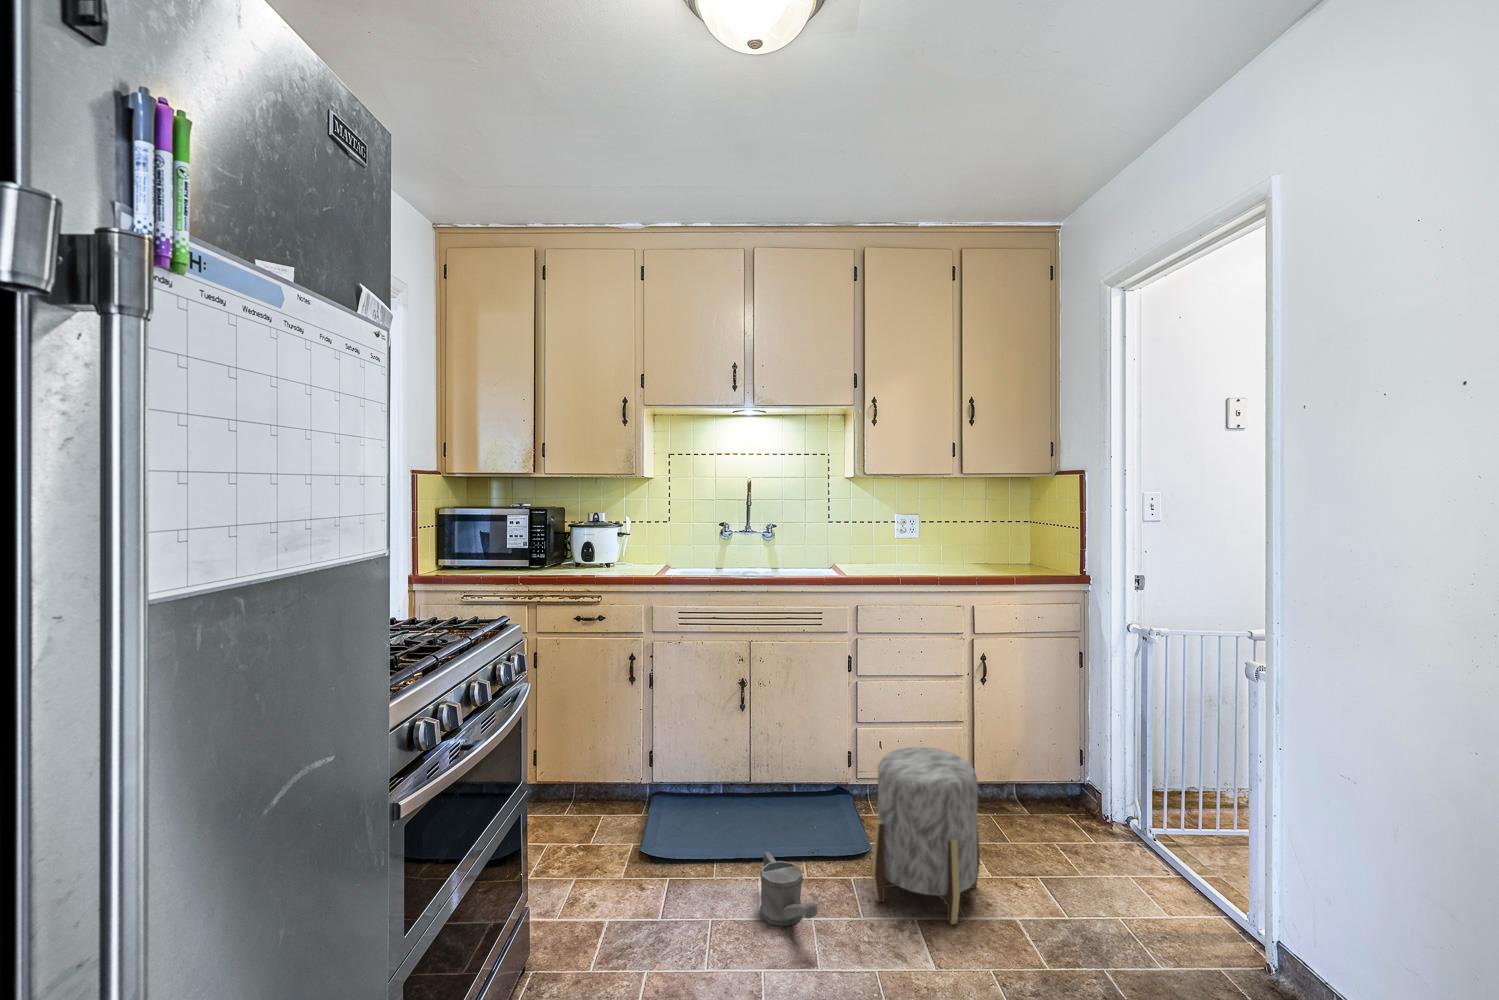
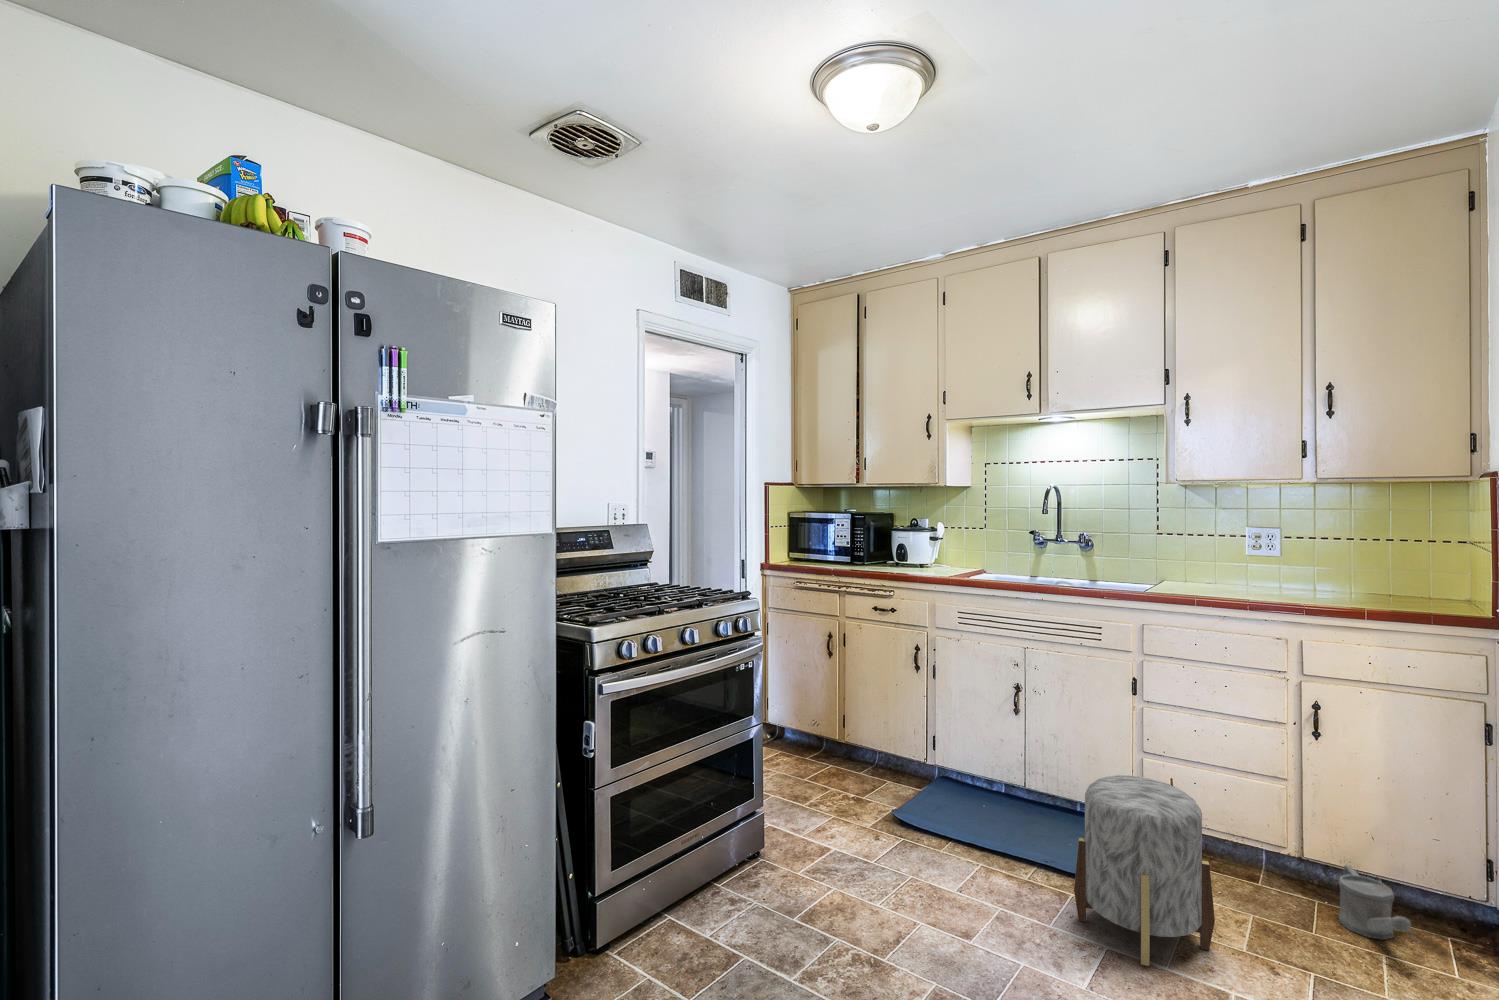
watering can: present [760,852,818,926] -> present [1339,865,1411,940]

